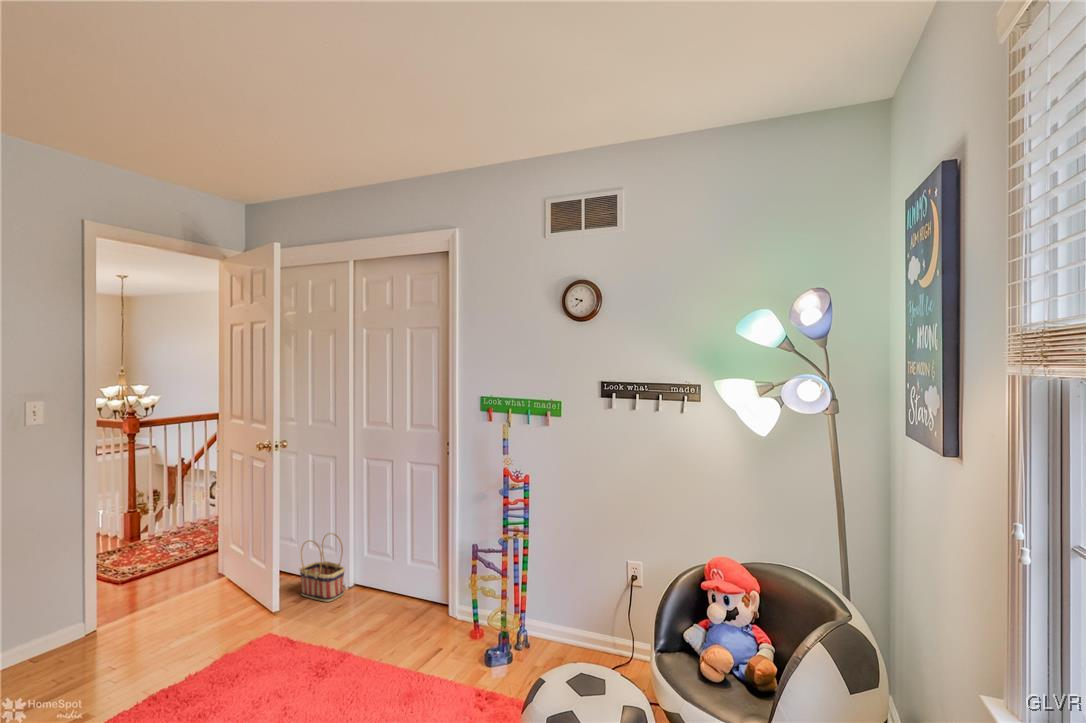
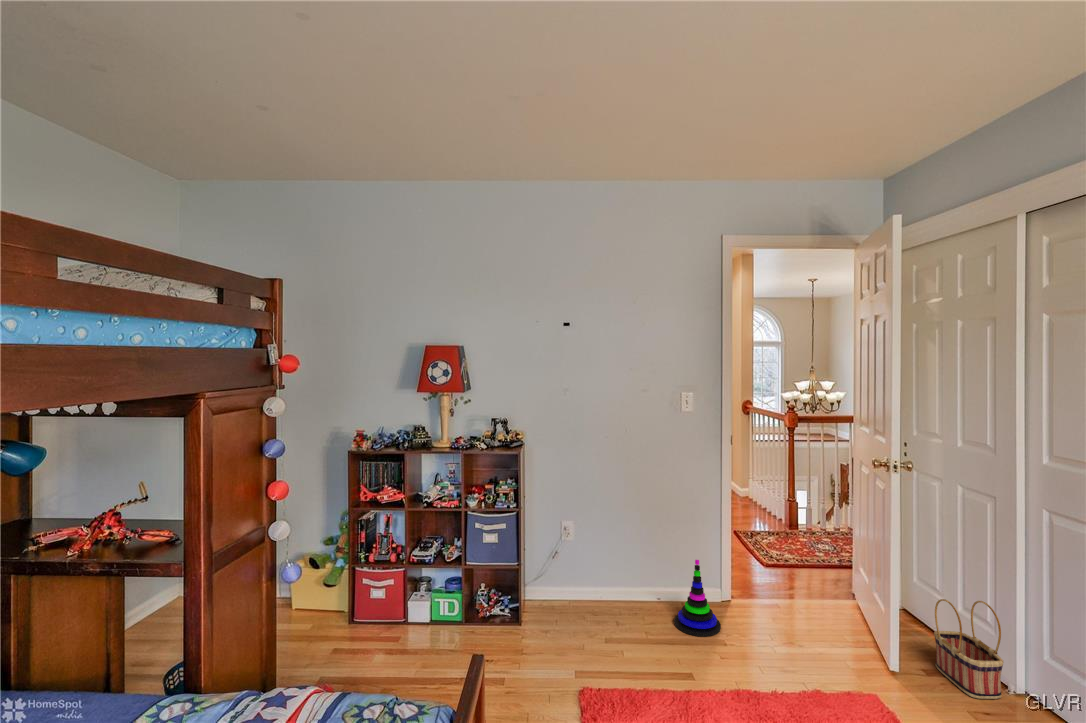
stacking toy: none [31,593,100,686] -> present [674,560,721,637]

